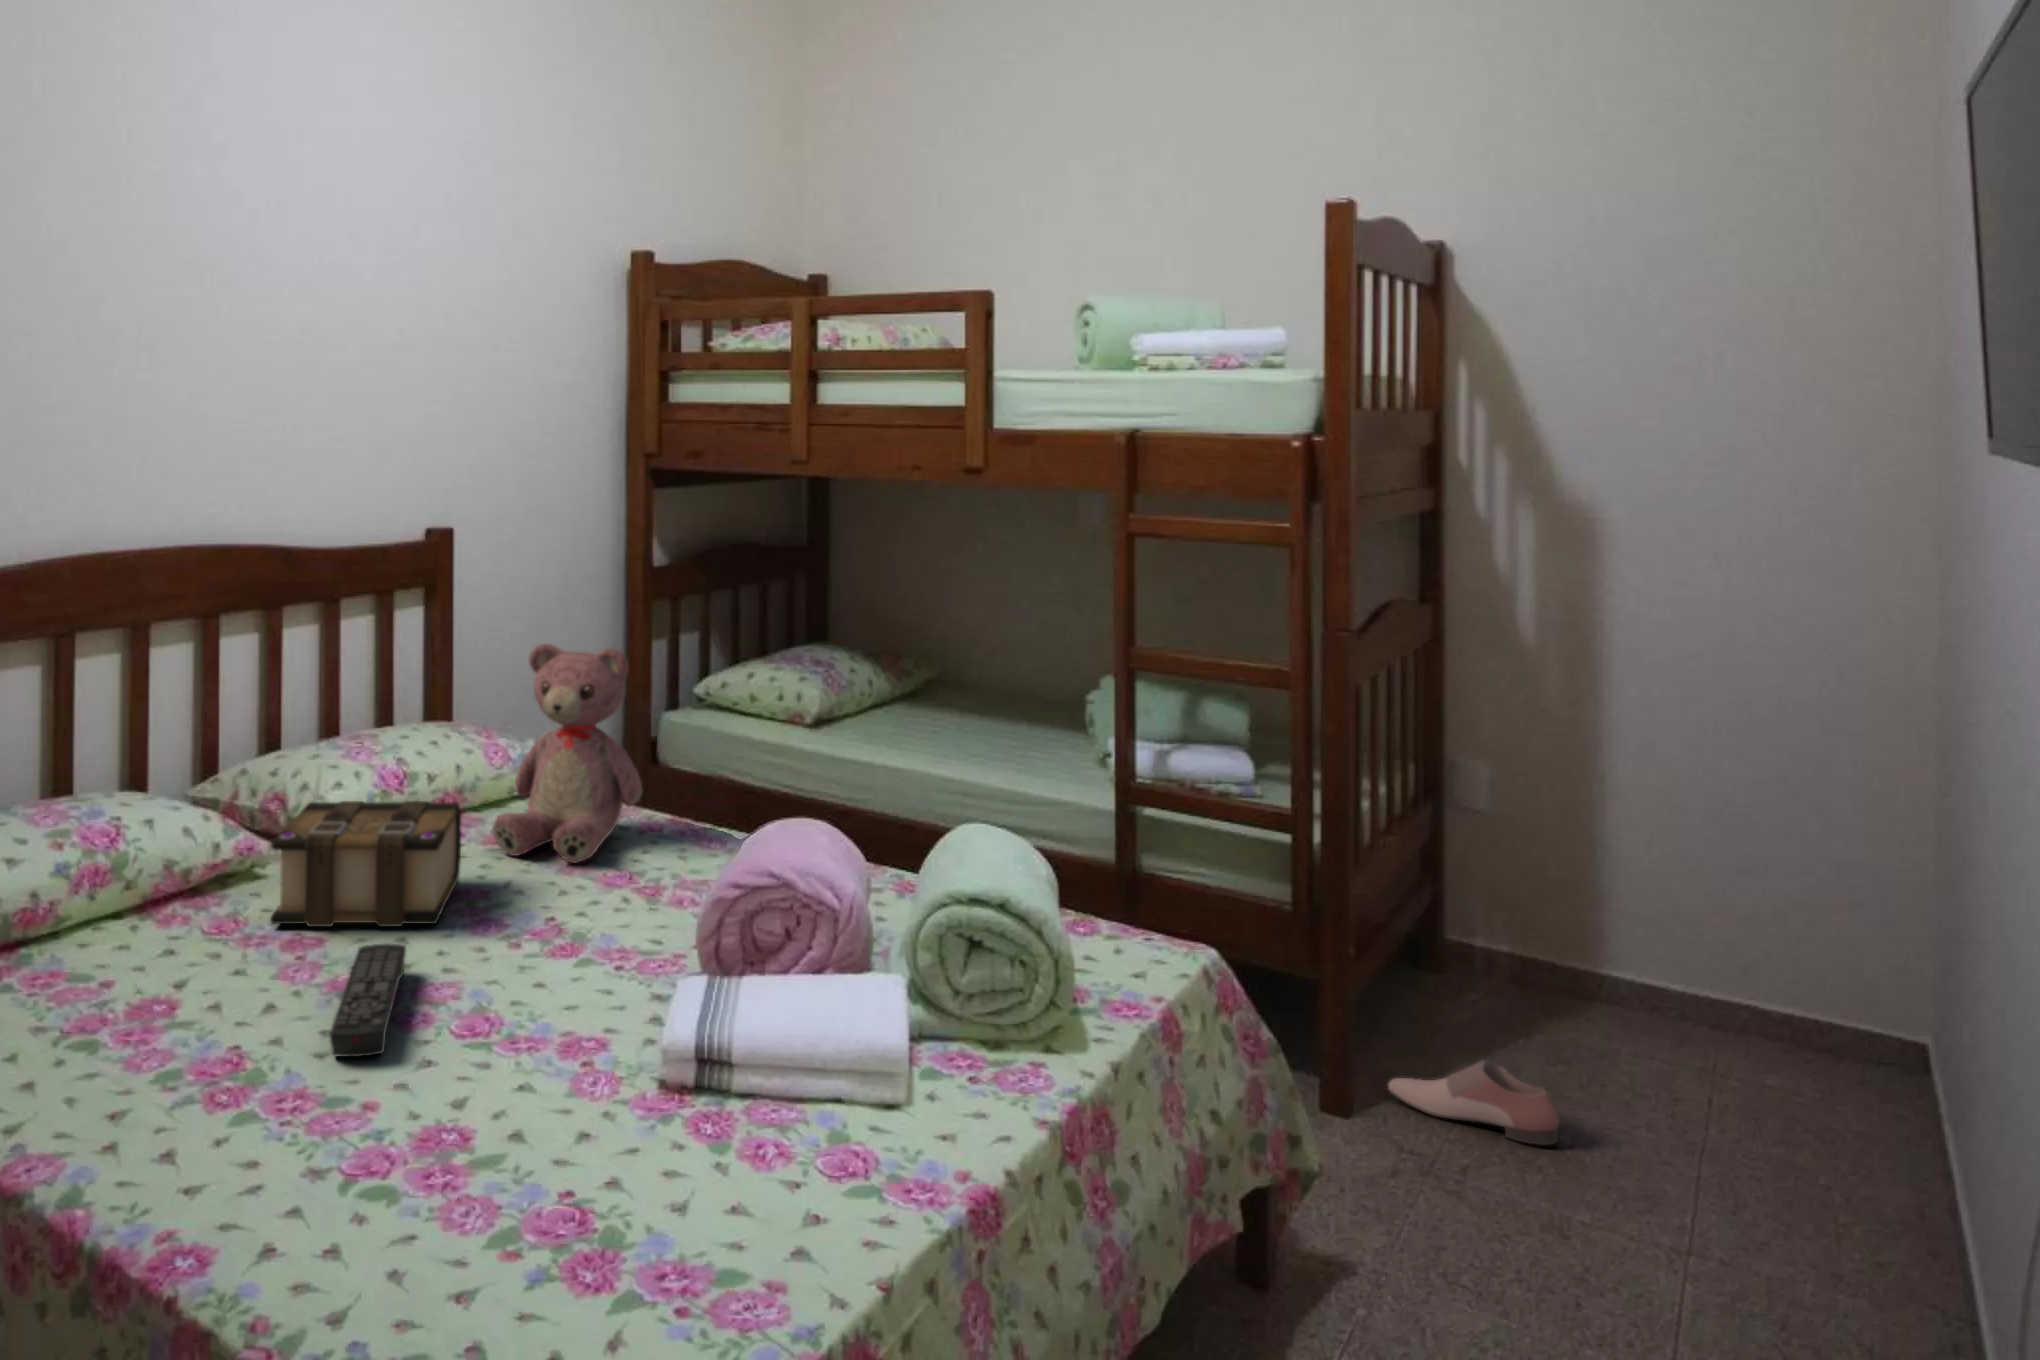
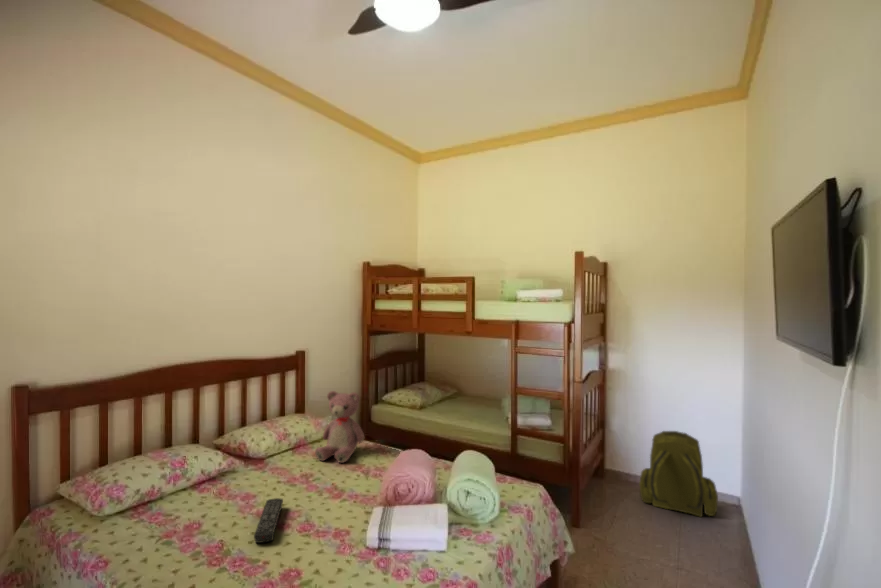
book: present [270,801,461,927] -> none [238,446,304,491]
backpack: none [1550,806,1830,1099] -> present [639,431,718,517]
shoe: present [1388,1060,1560,1145] -> none [593,510,643,536]

